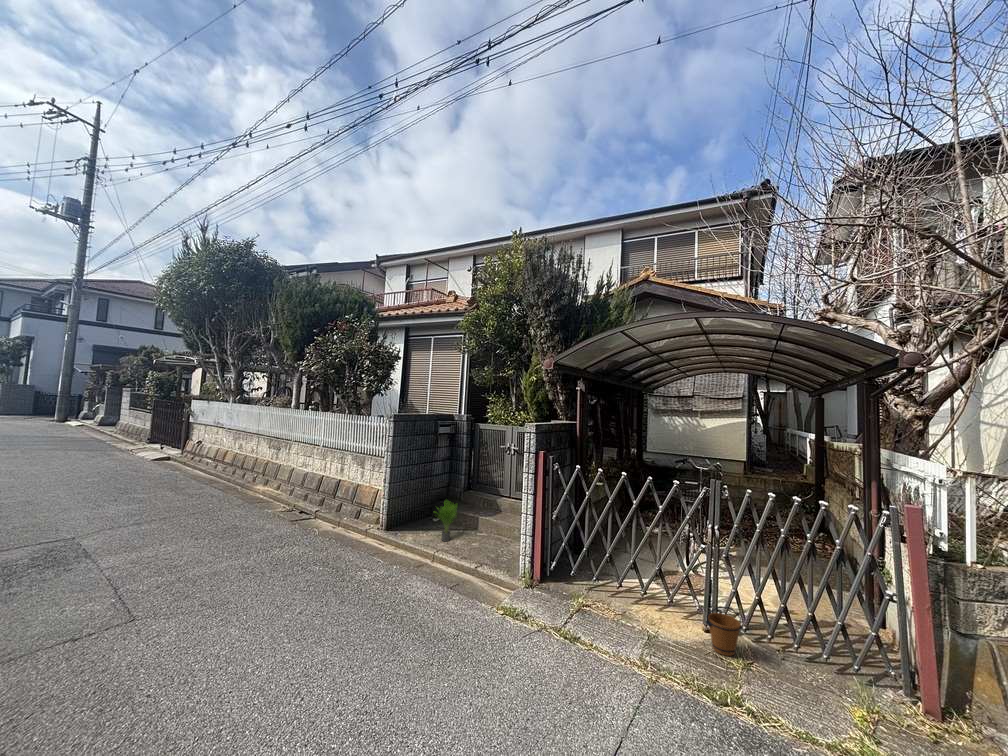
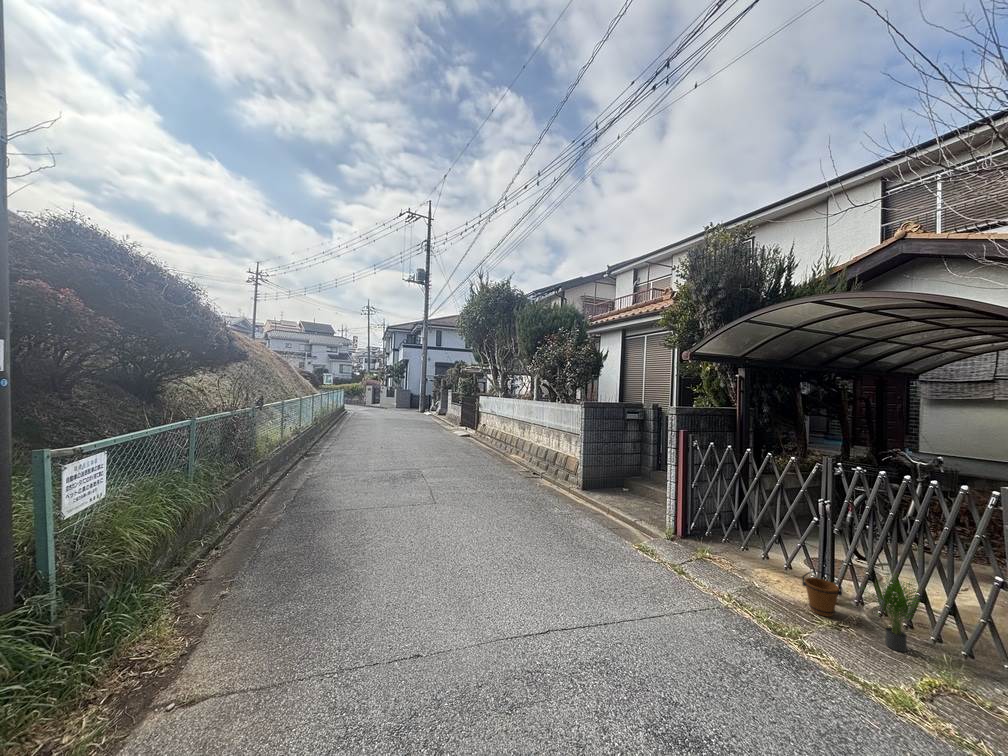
potted plant: present [437,501,456,542] -> present [865,573,920,652]

